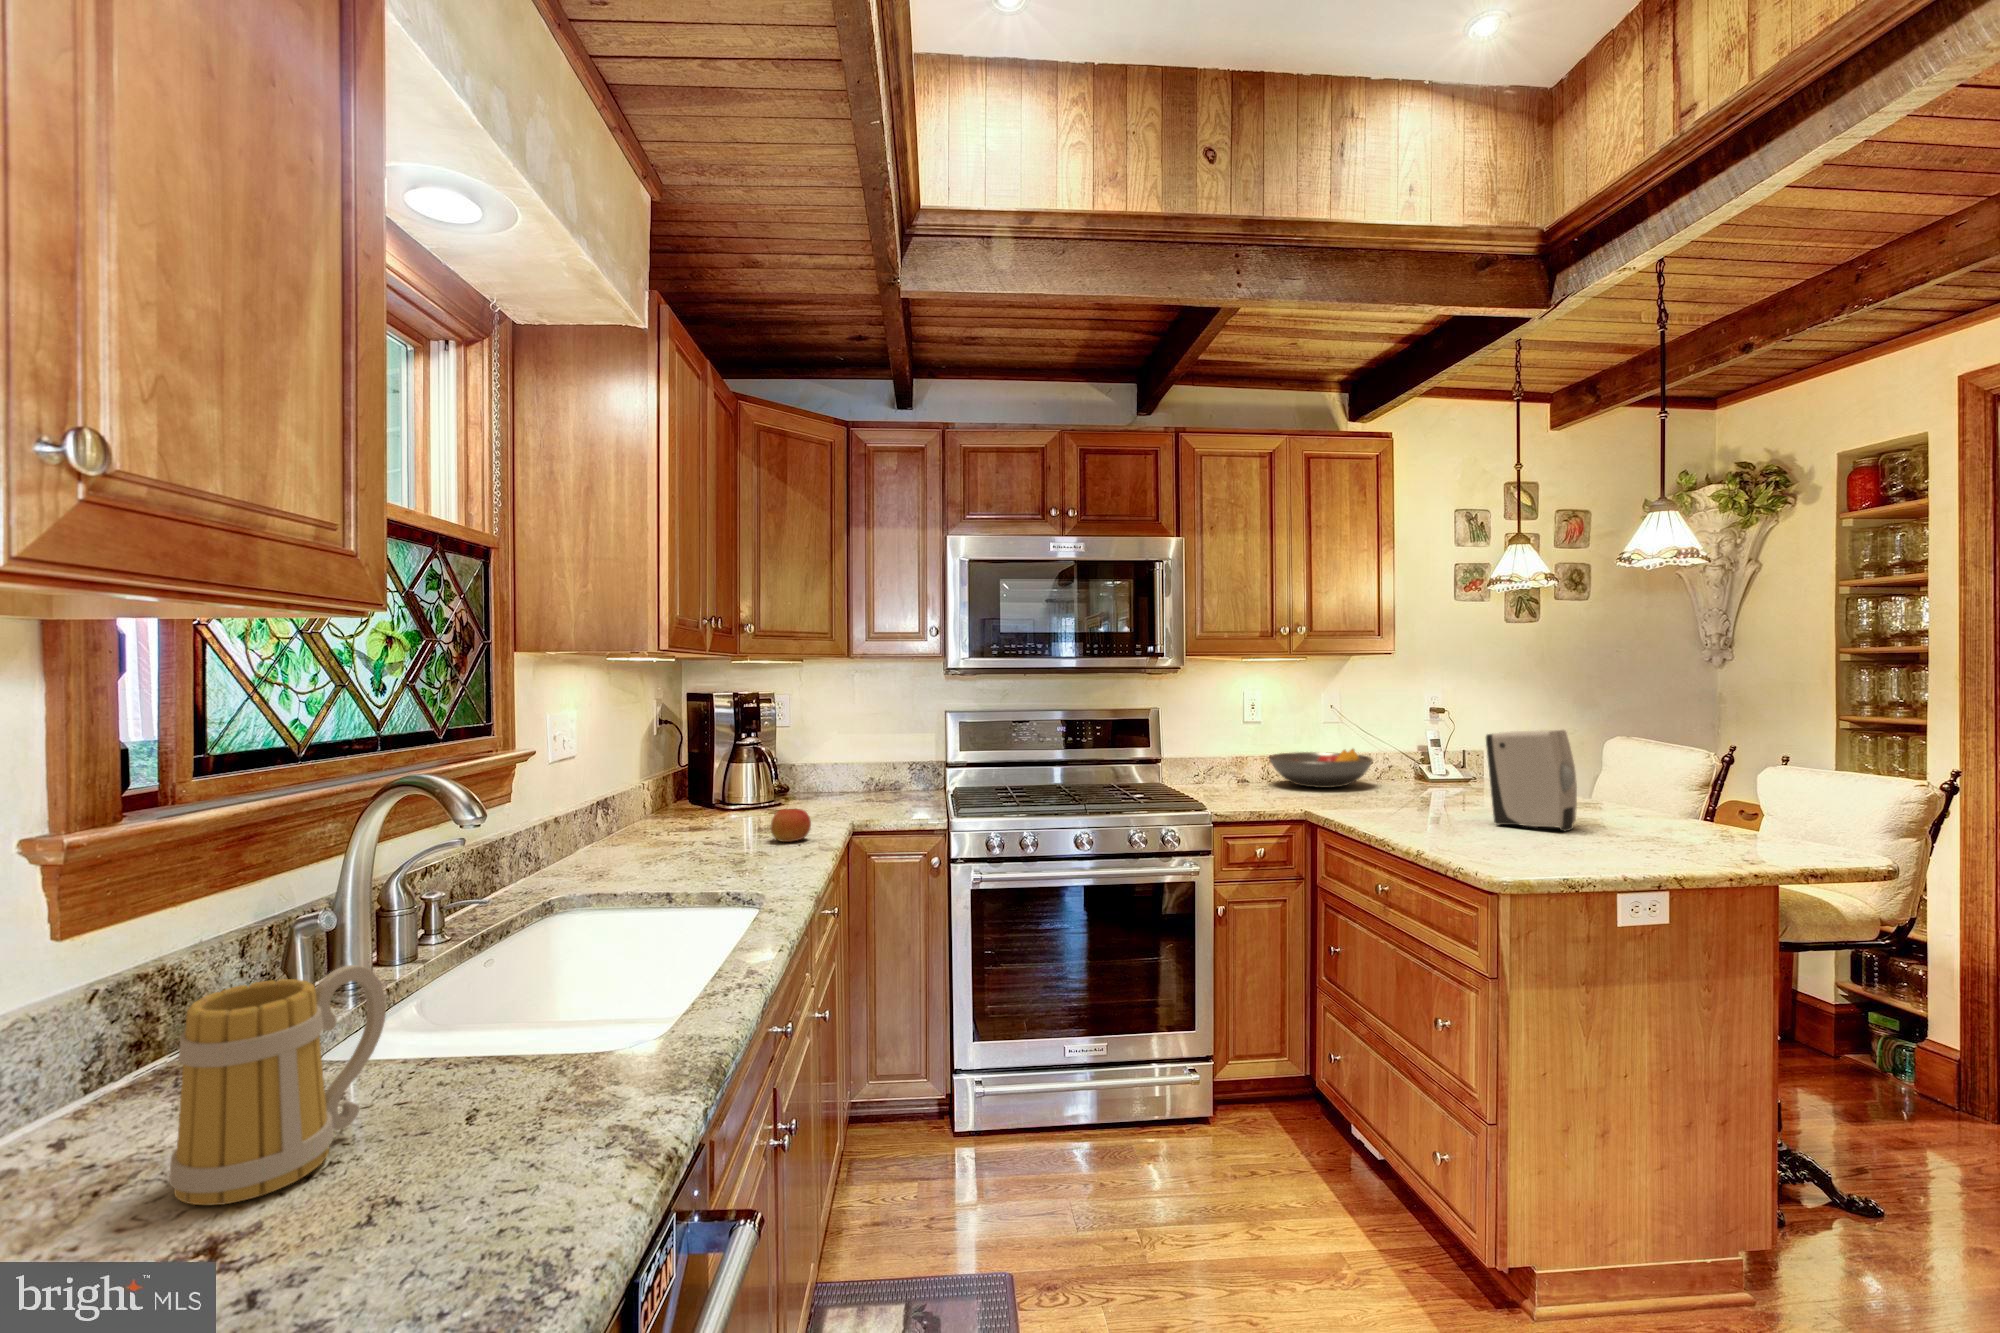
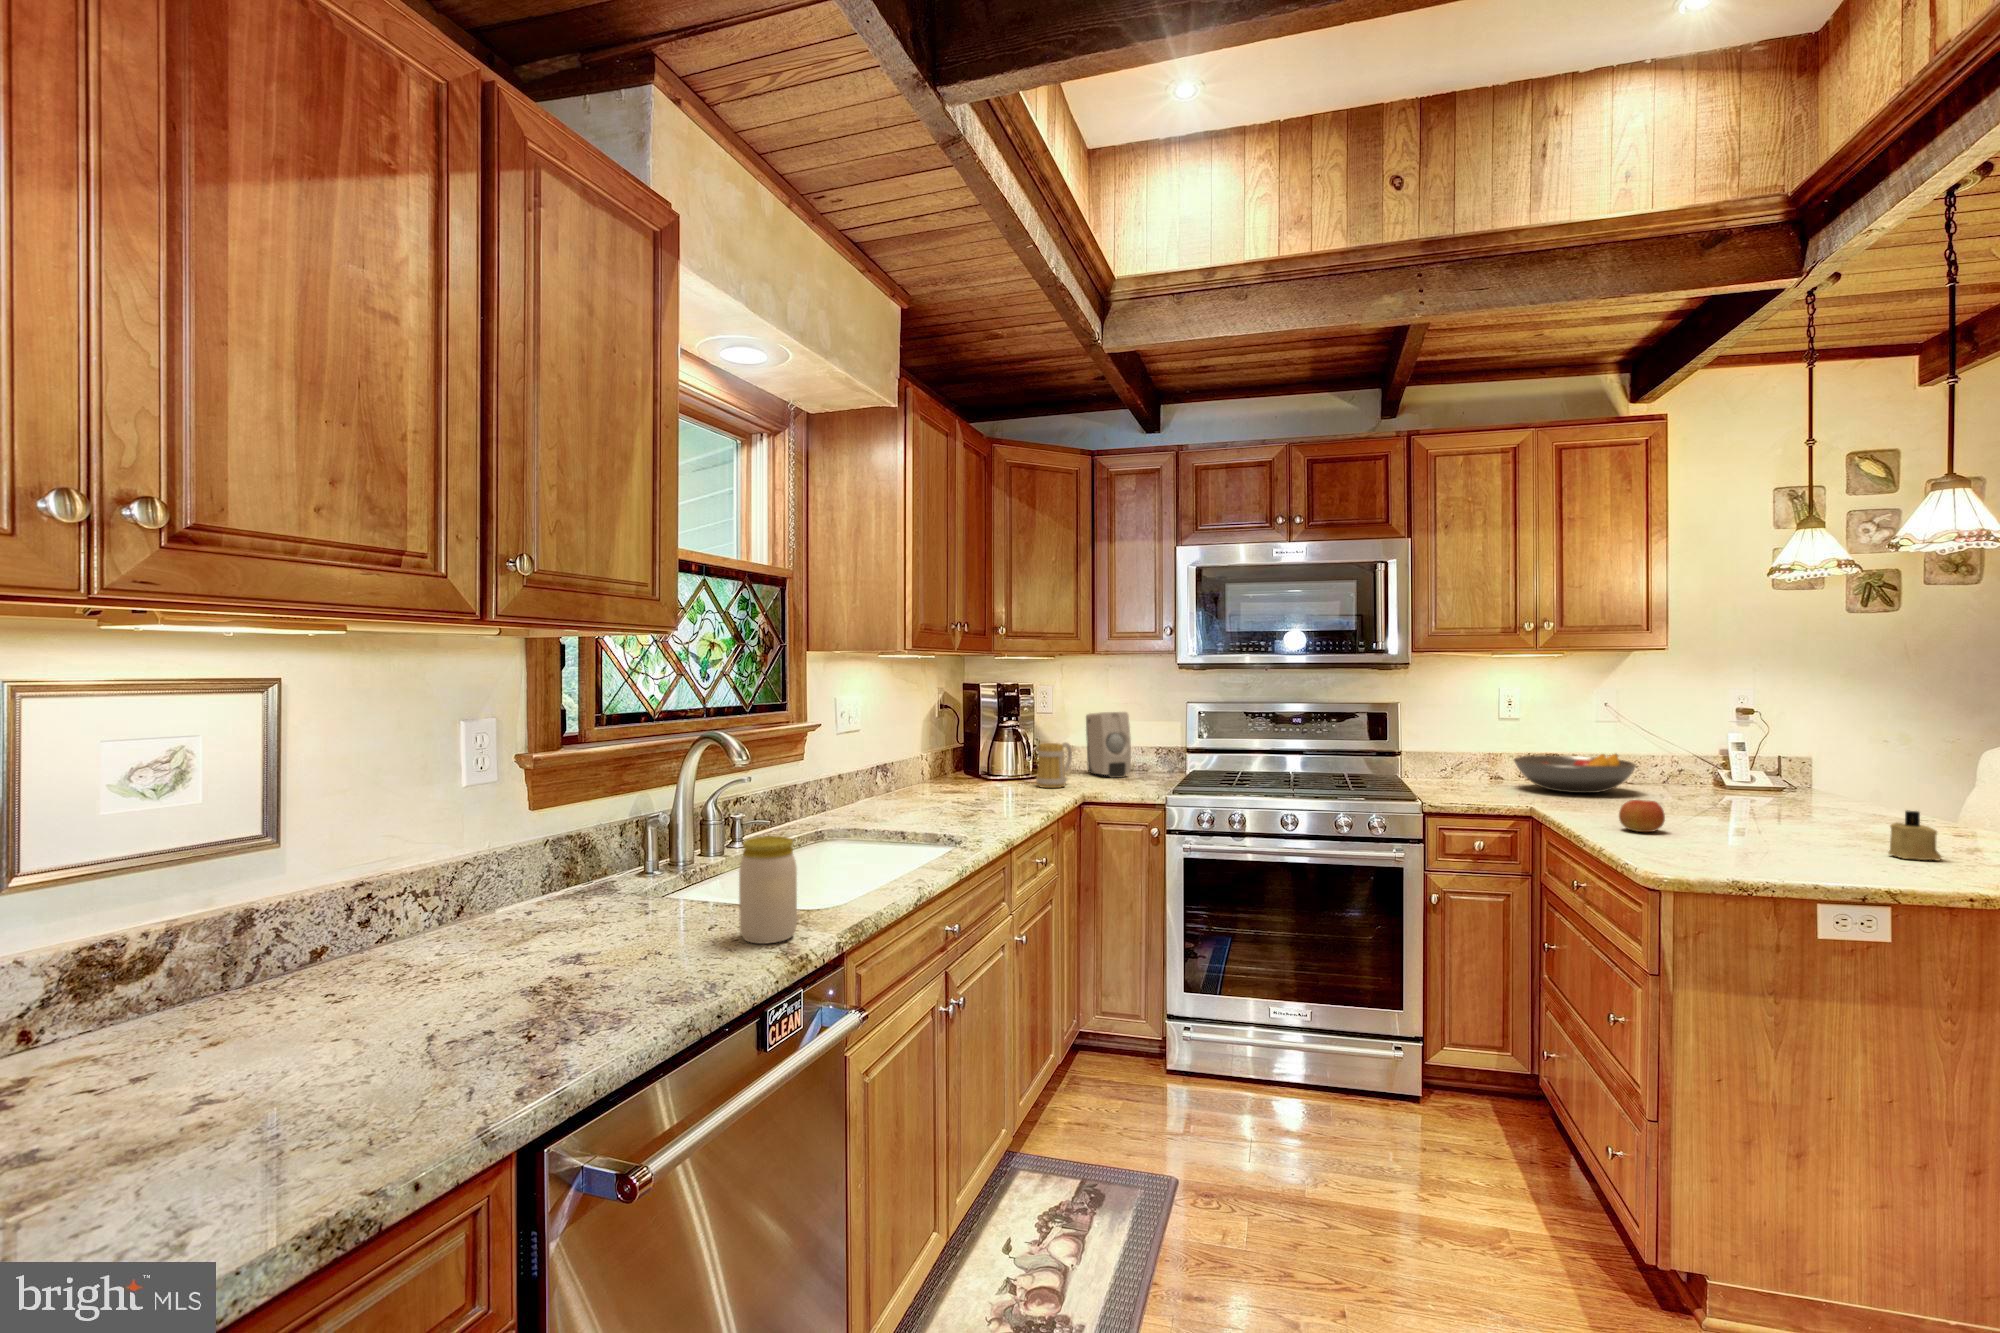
soap dispenser: present [1486,730,1577,832] -> present [1086,712,1131,778]
candle: none [1623,791,1664,834] -> present [1888,810,1941,860]
apple: present [771,809,811,842] -> present [1619,800,1665,832]
jar: none [535,943,636,1132] -> present [739,836,797,944]
mug: present [169,965,386,1205] -> present [1036,742,1072,788]

